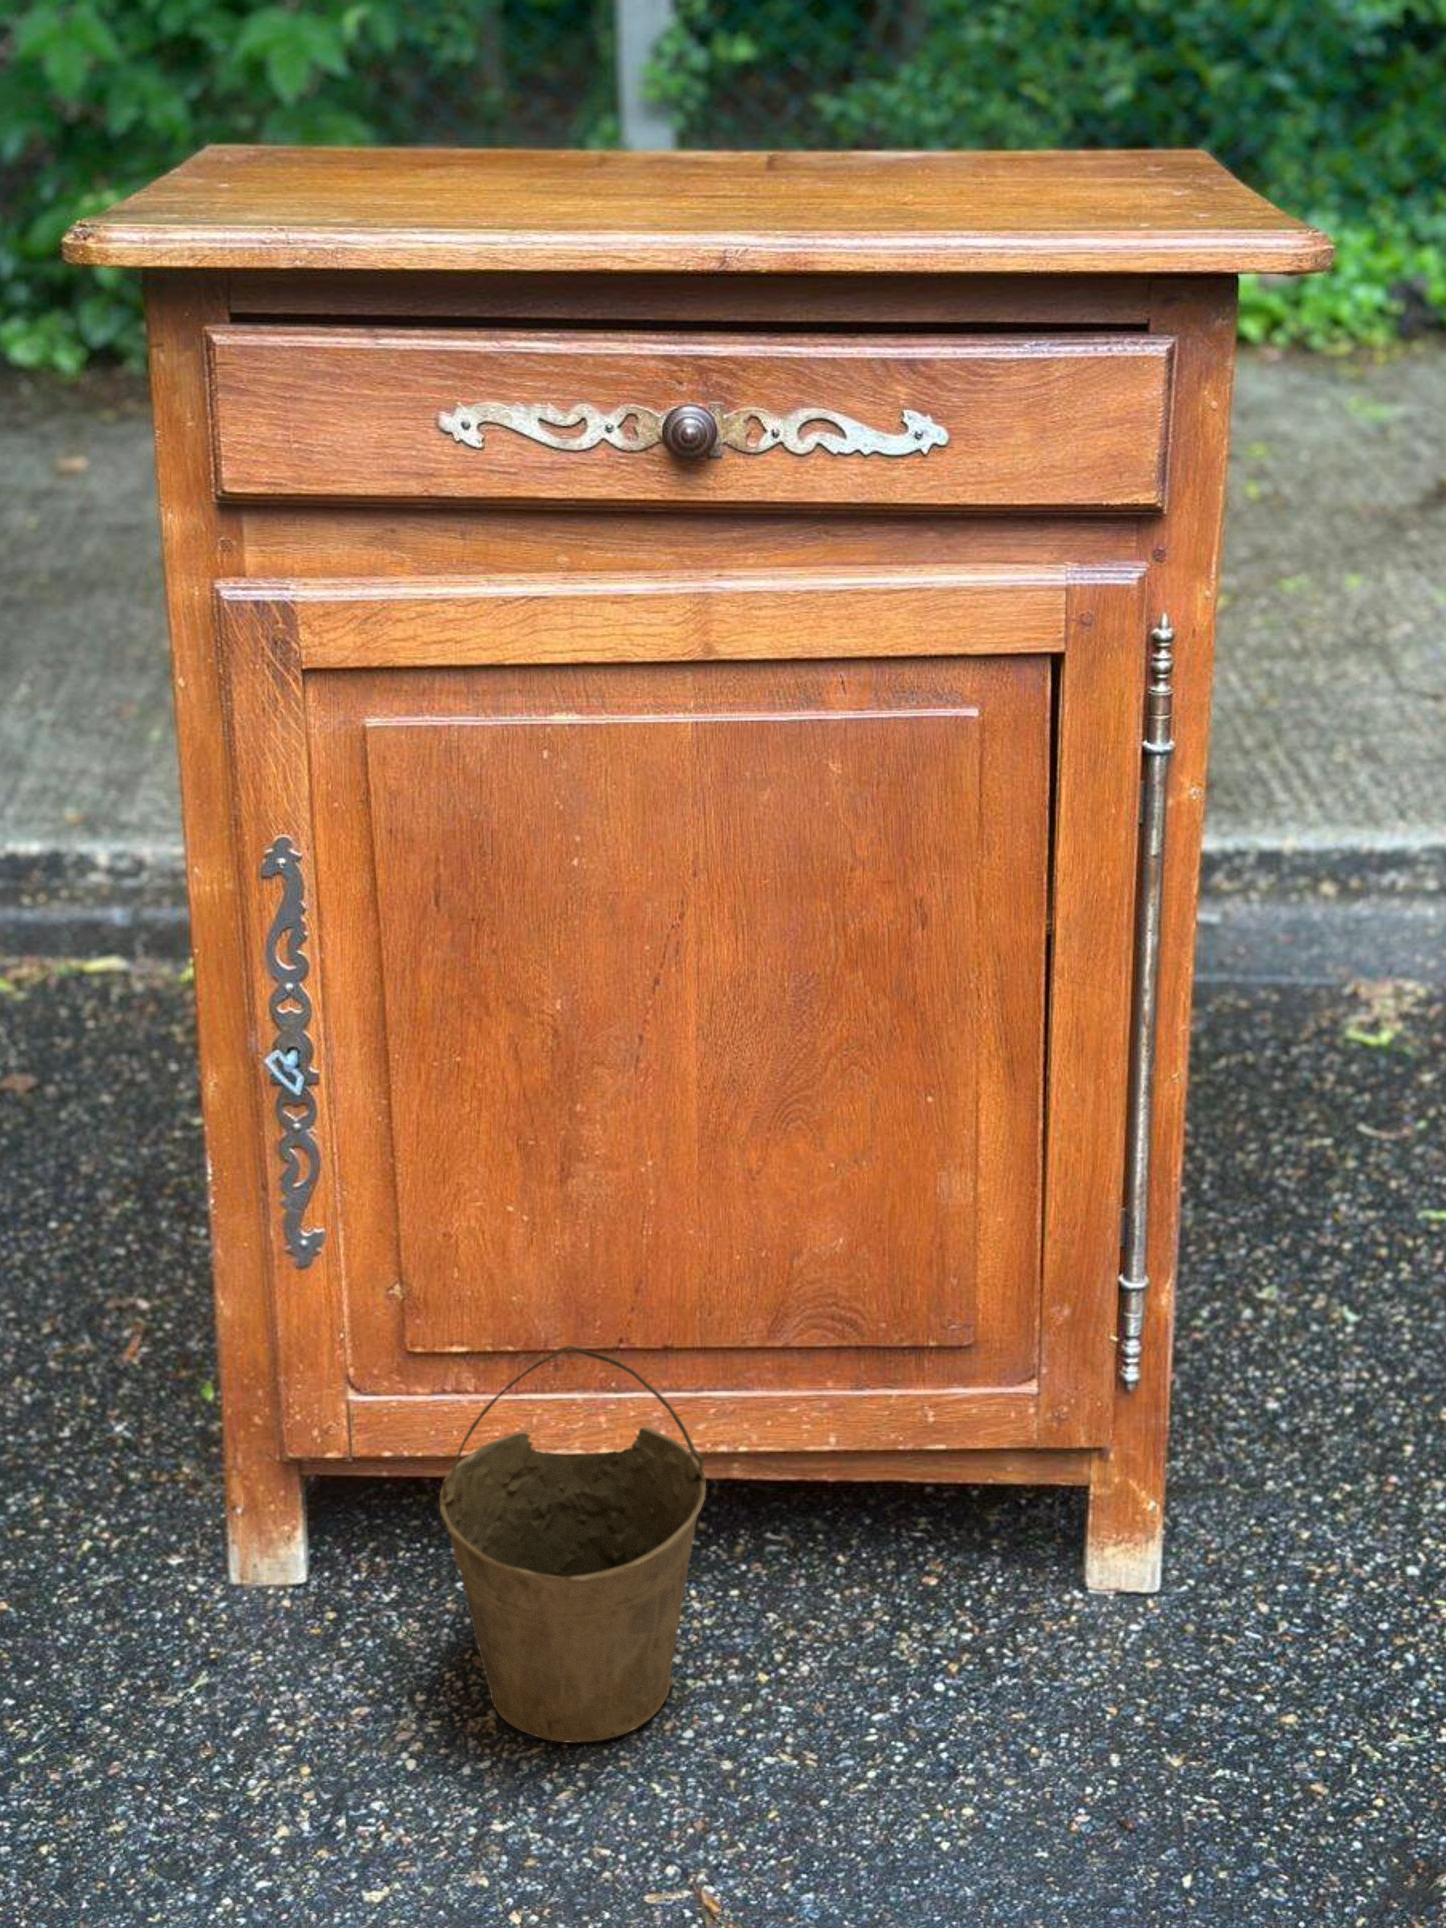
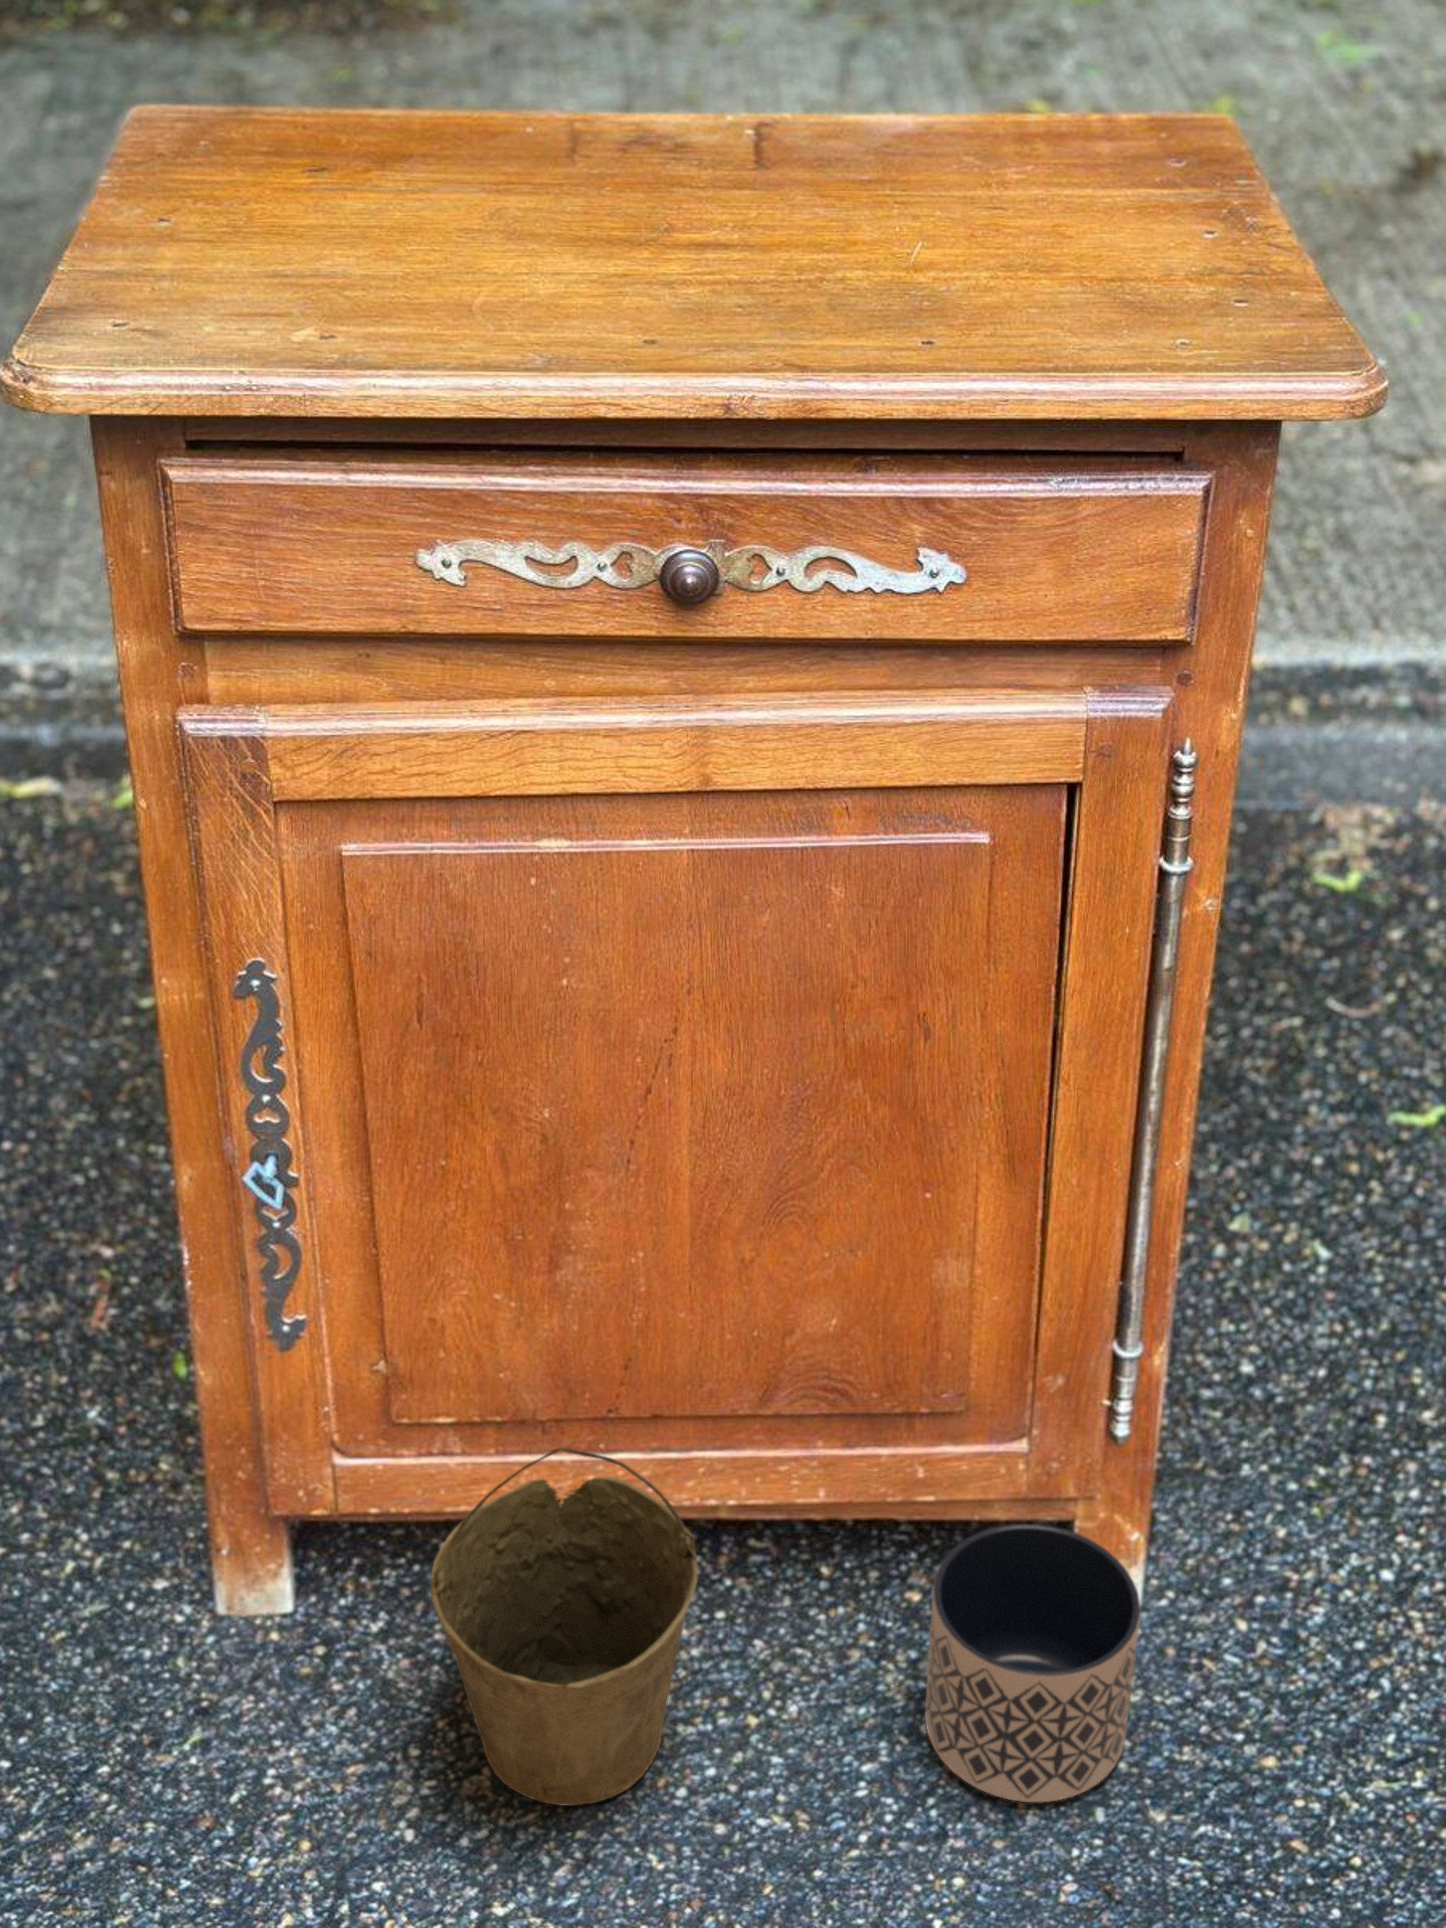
planter: none [938,1474,1152,1747] -> present [925,1524,1140,1802]

